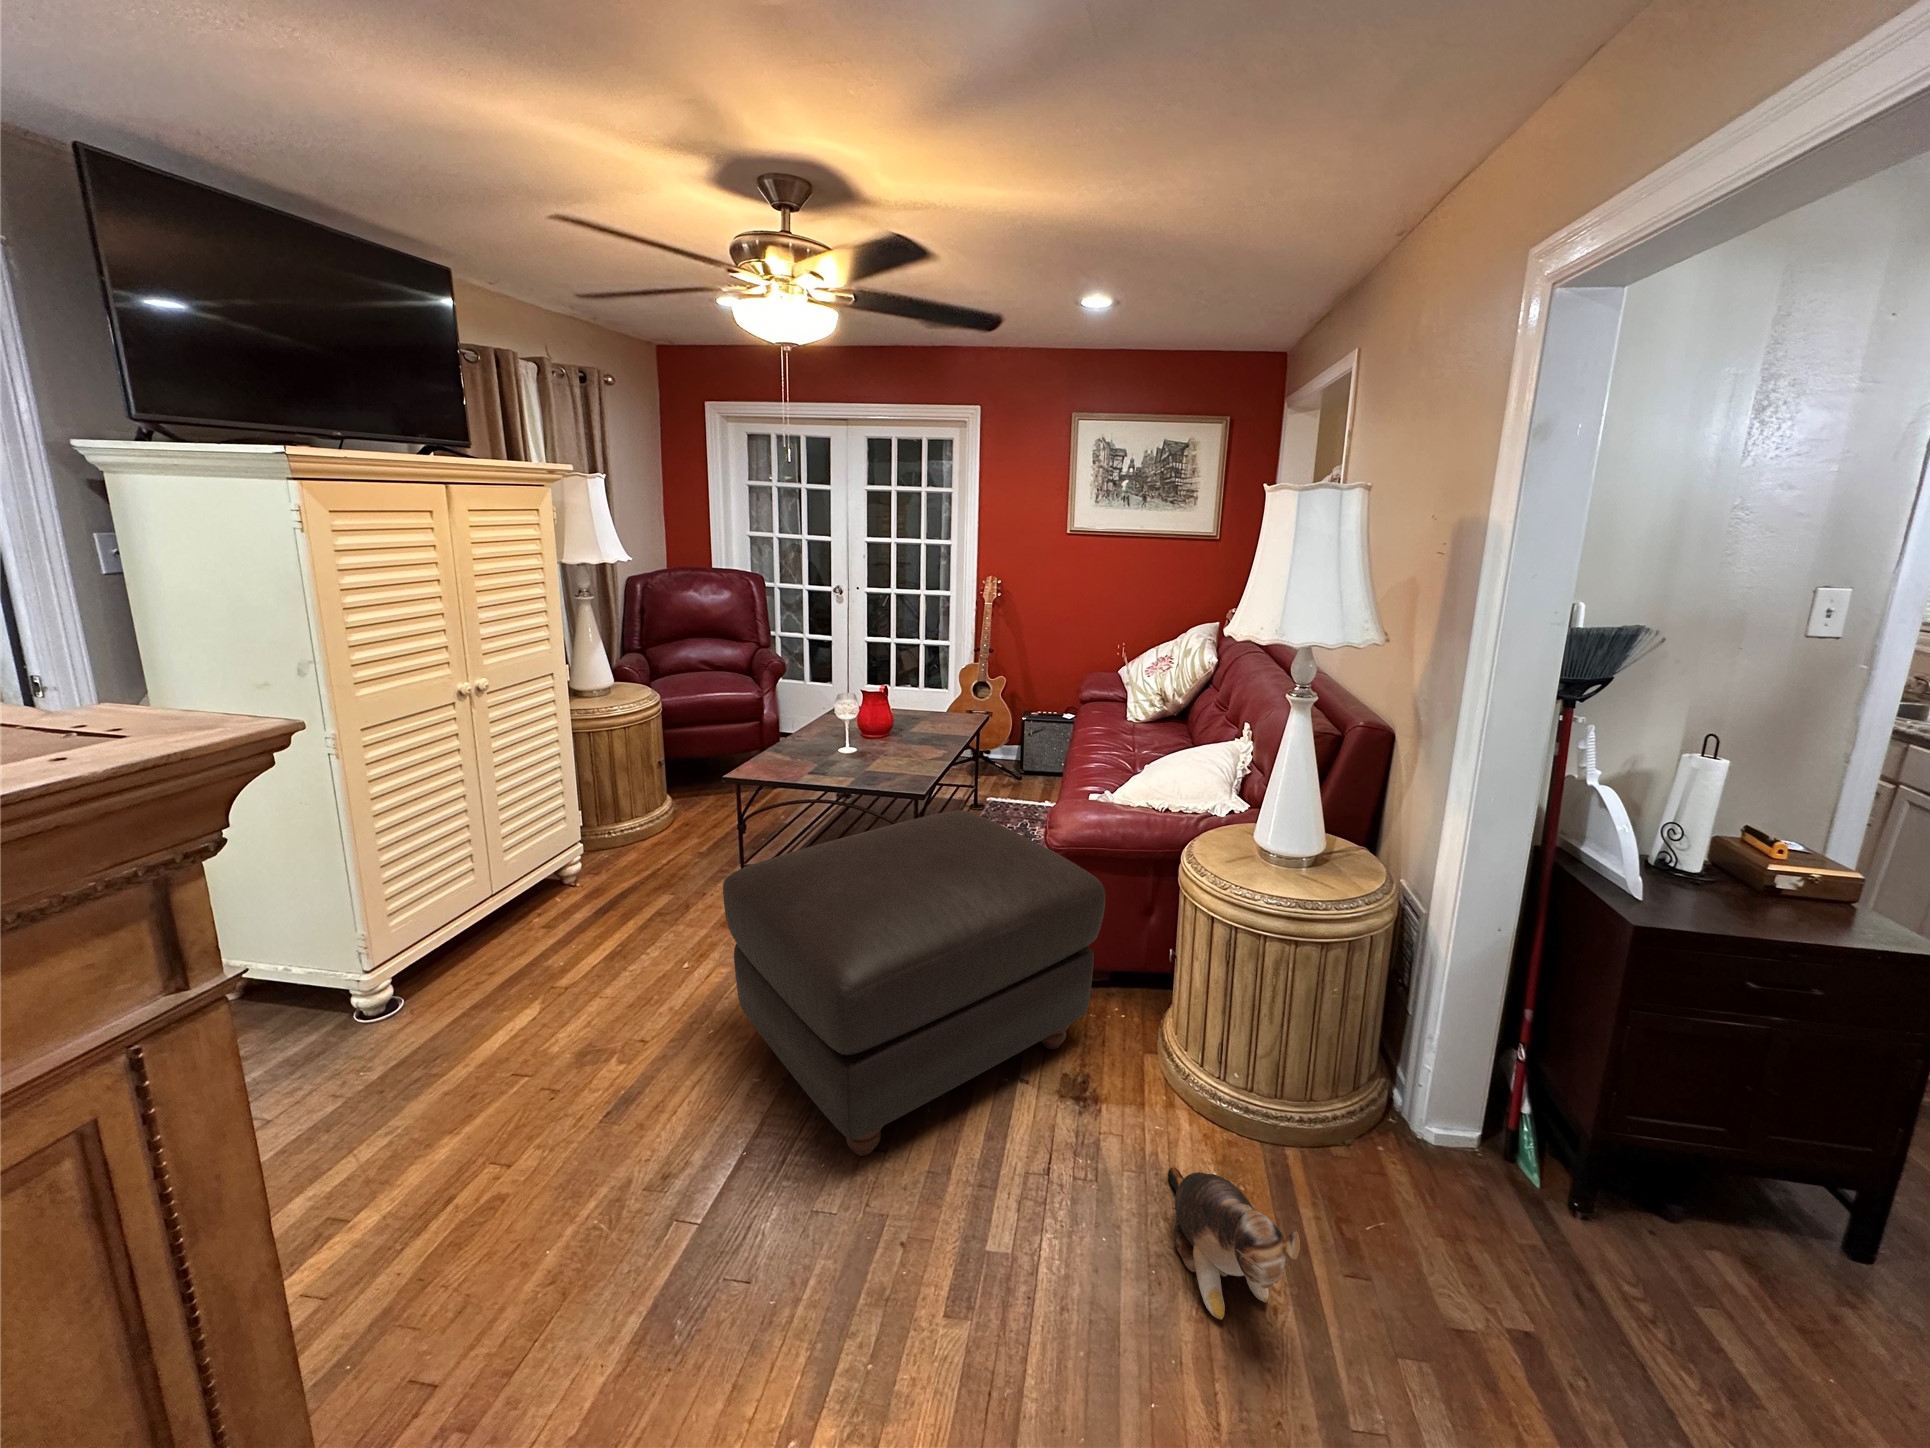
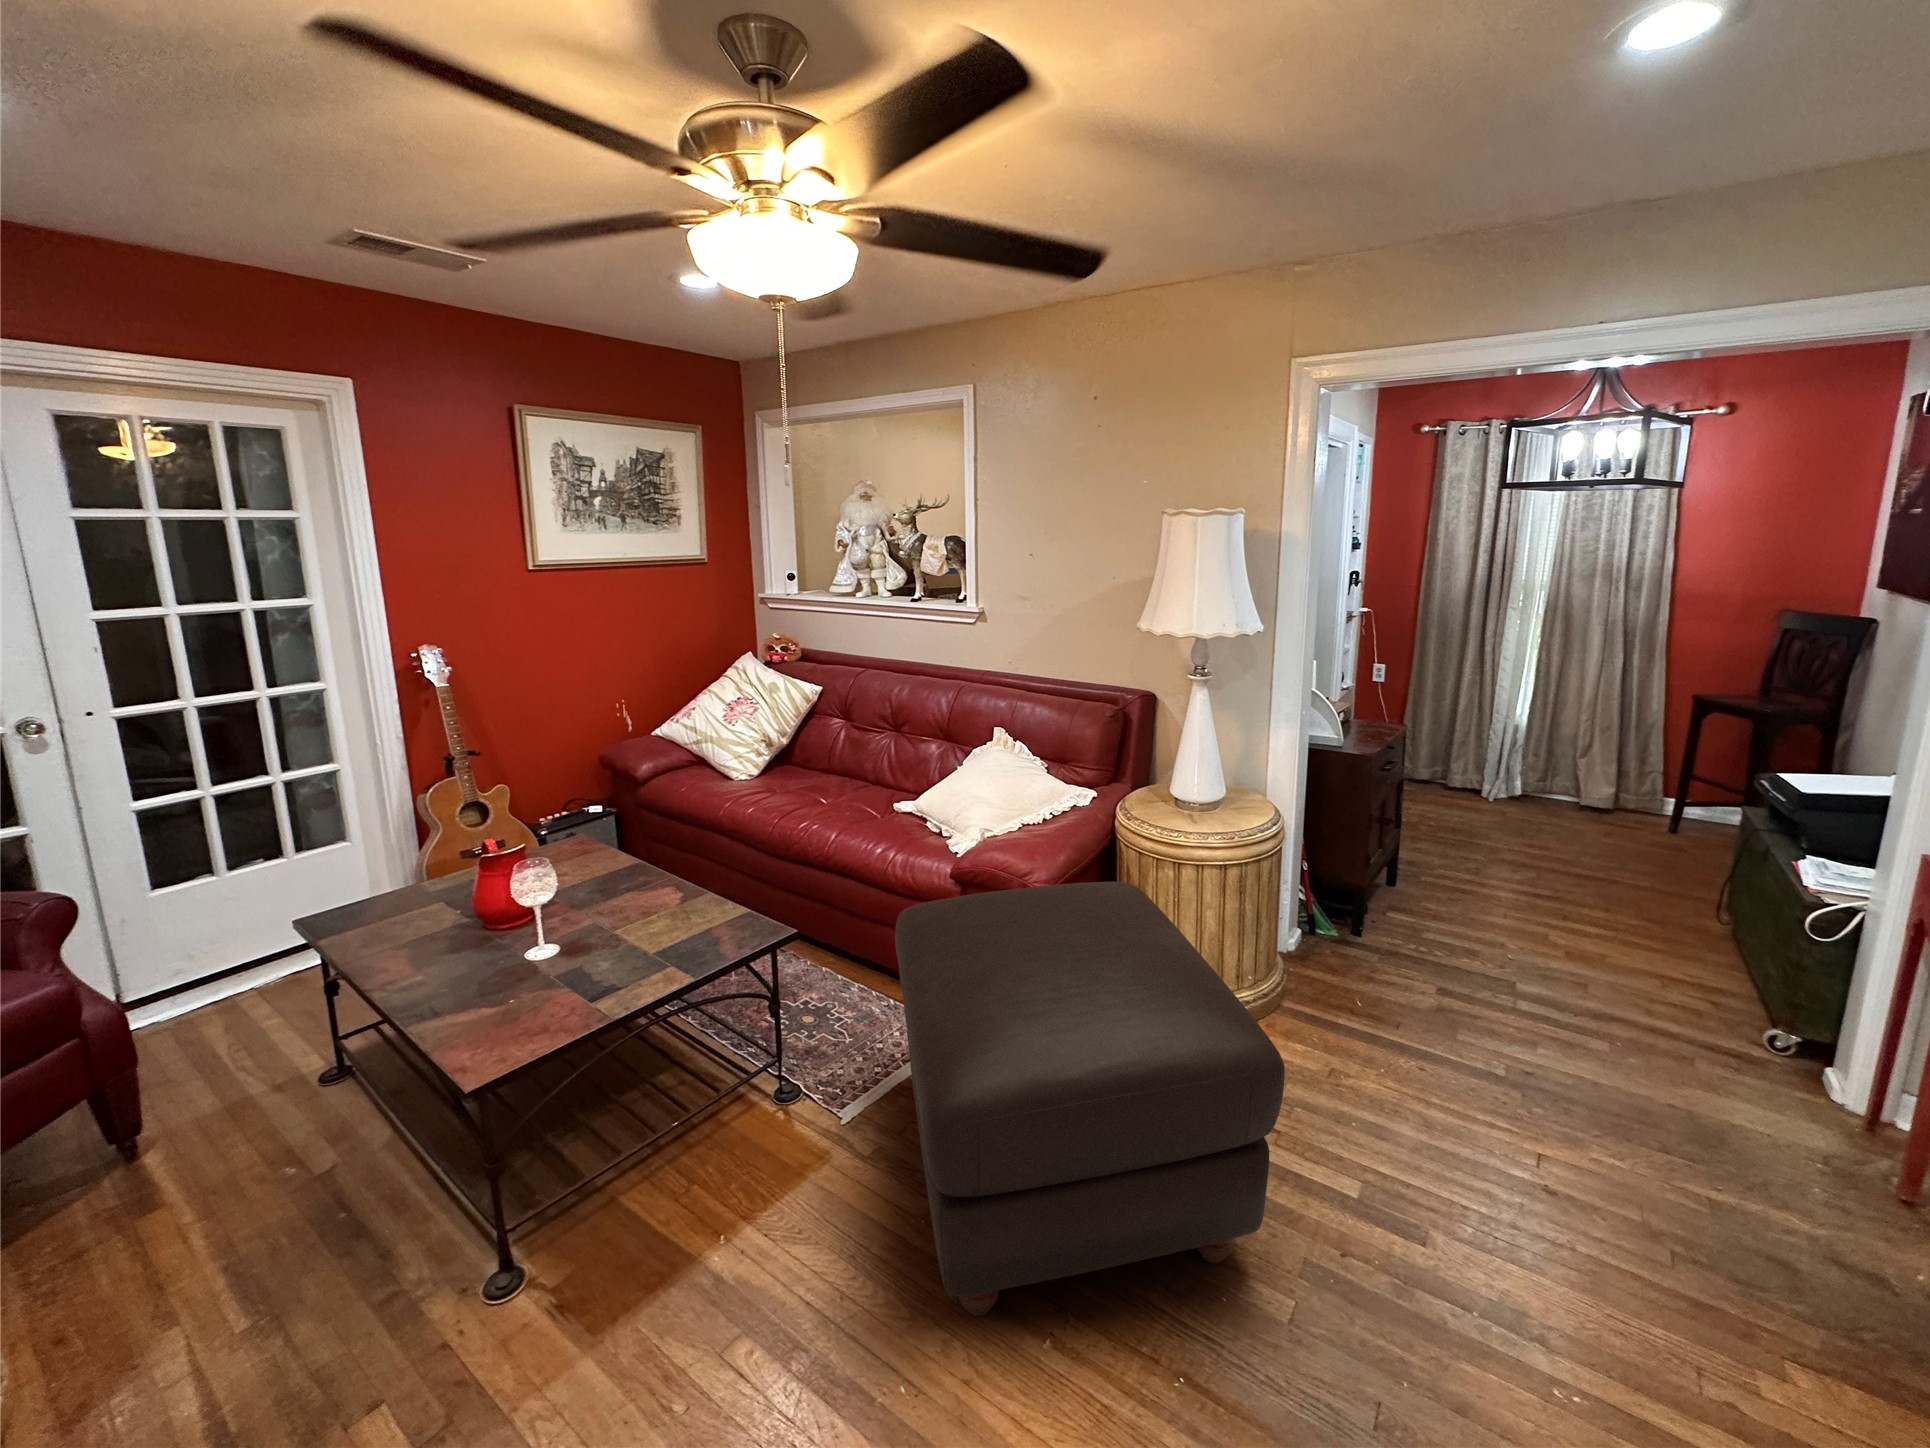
plush toy: present [1168,1167,1300,1320] -> none [1296,989,1484,1094]

